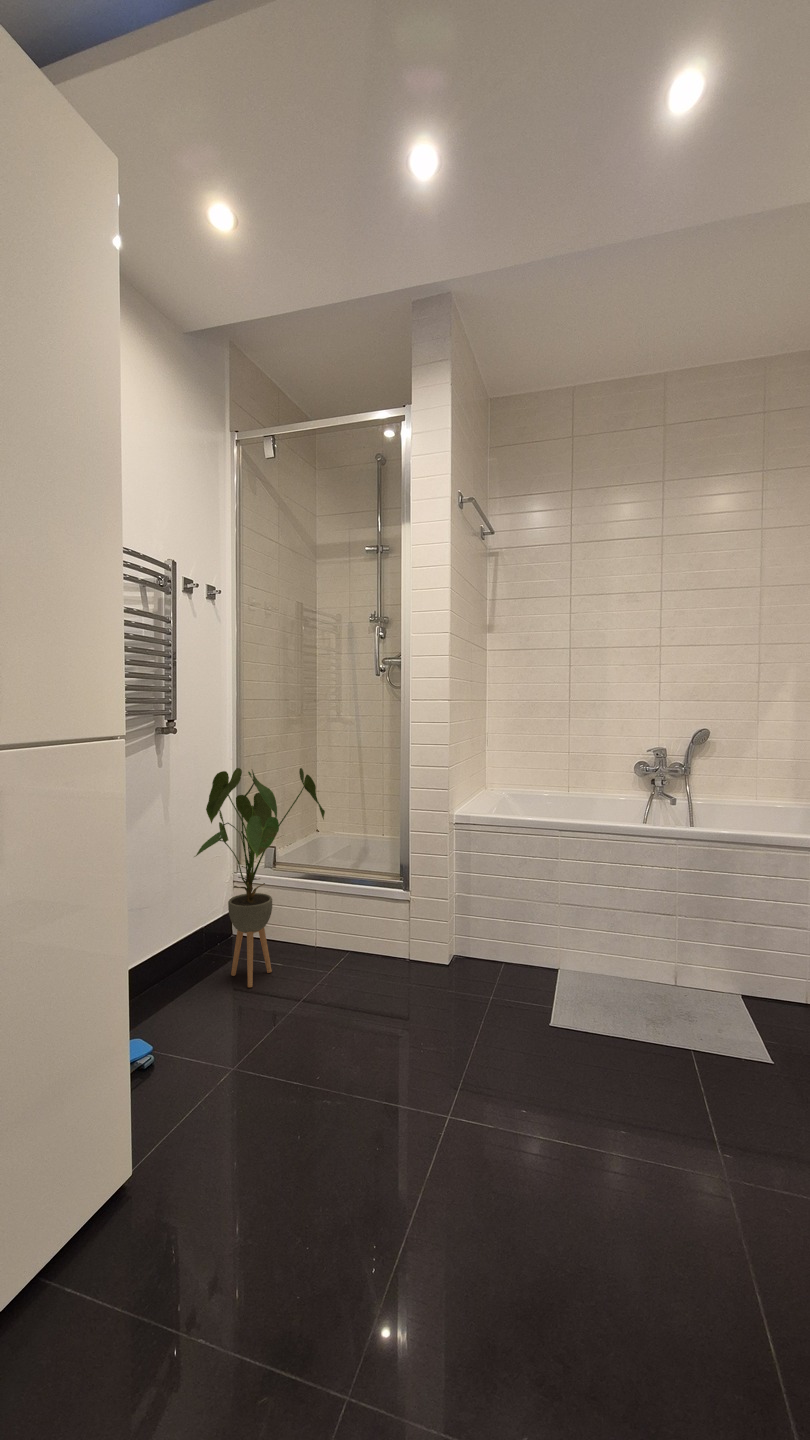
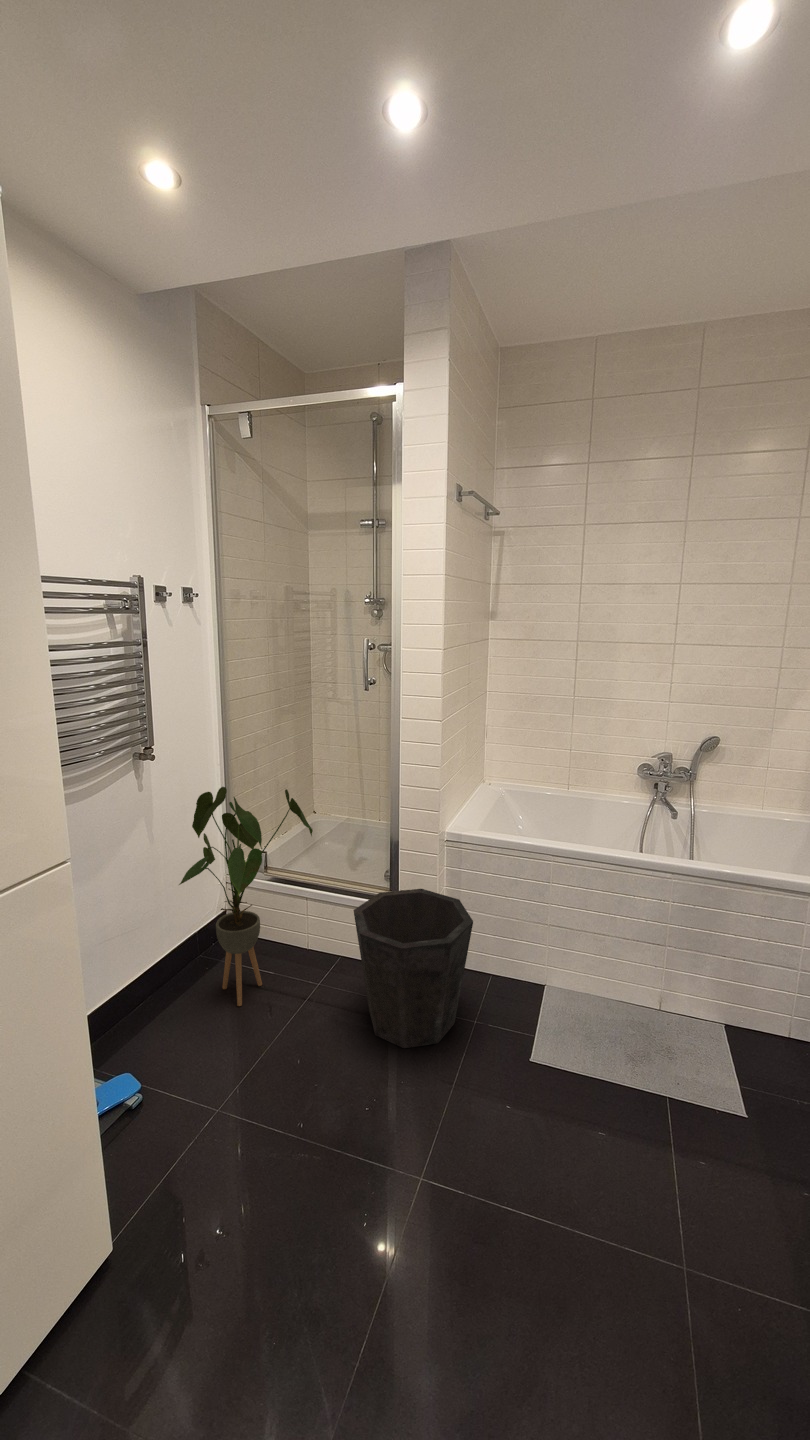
waste bin: none [368,867,487,1016] -> present [353,889,473,1048]

